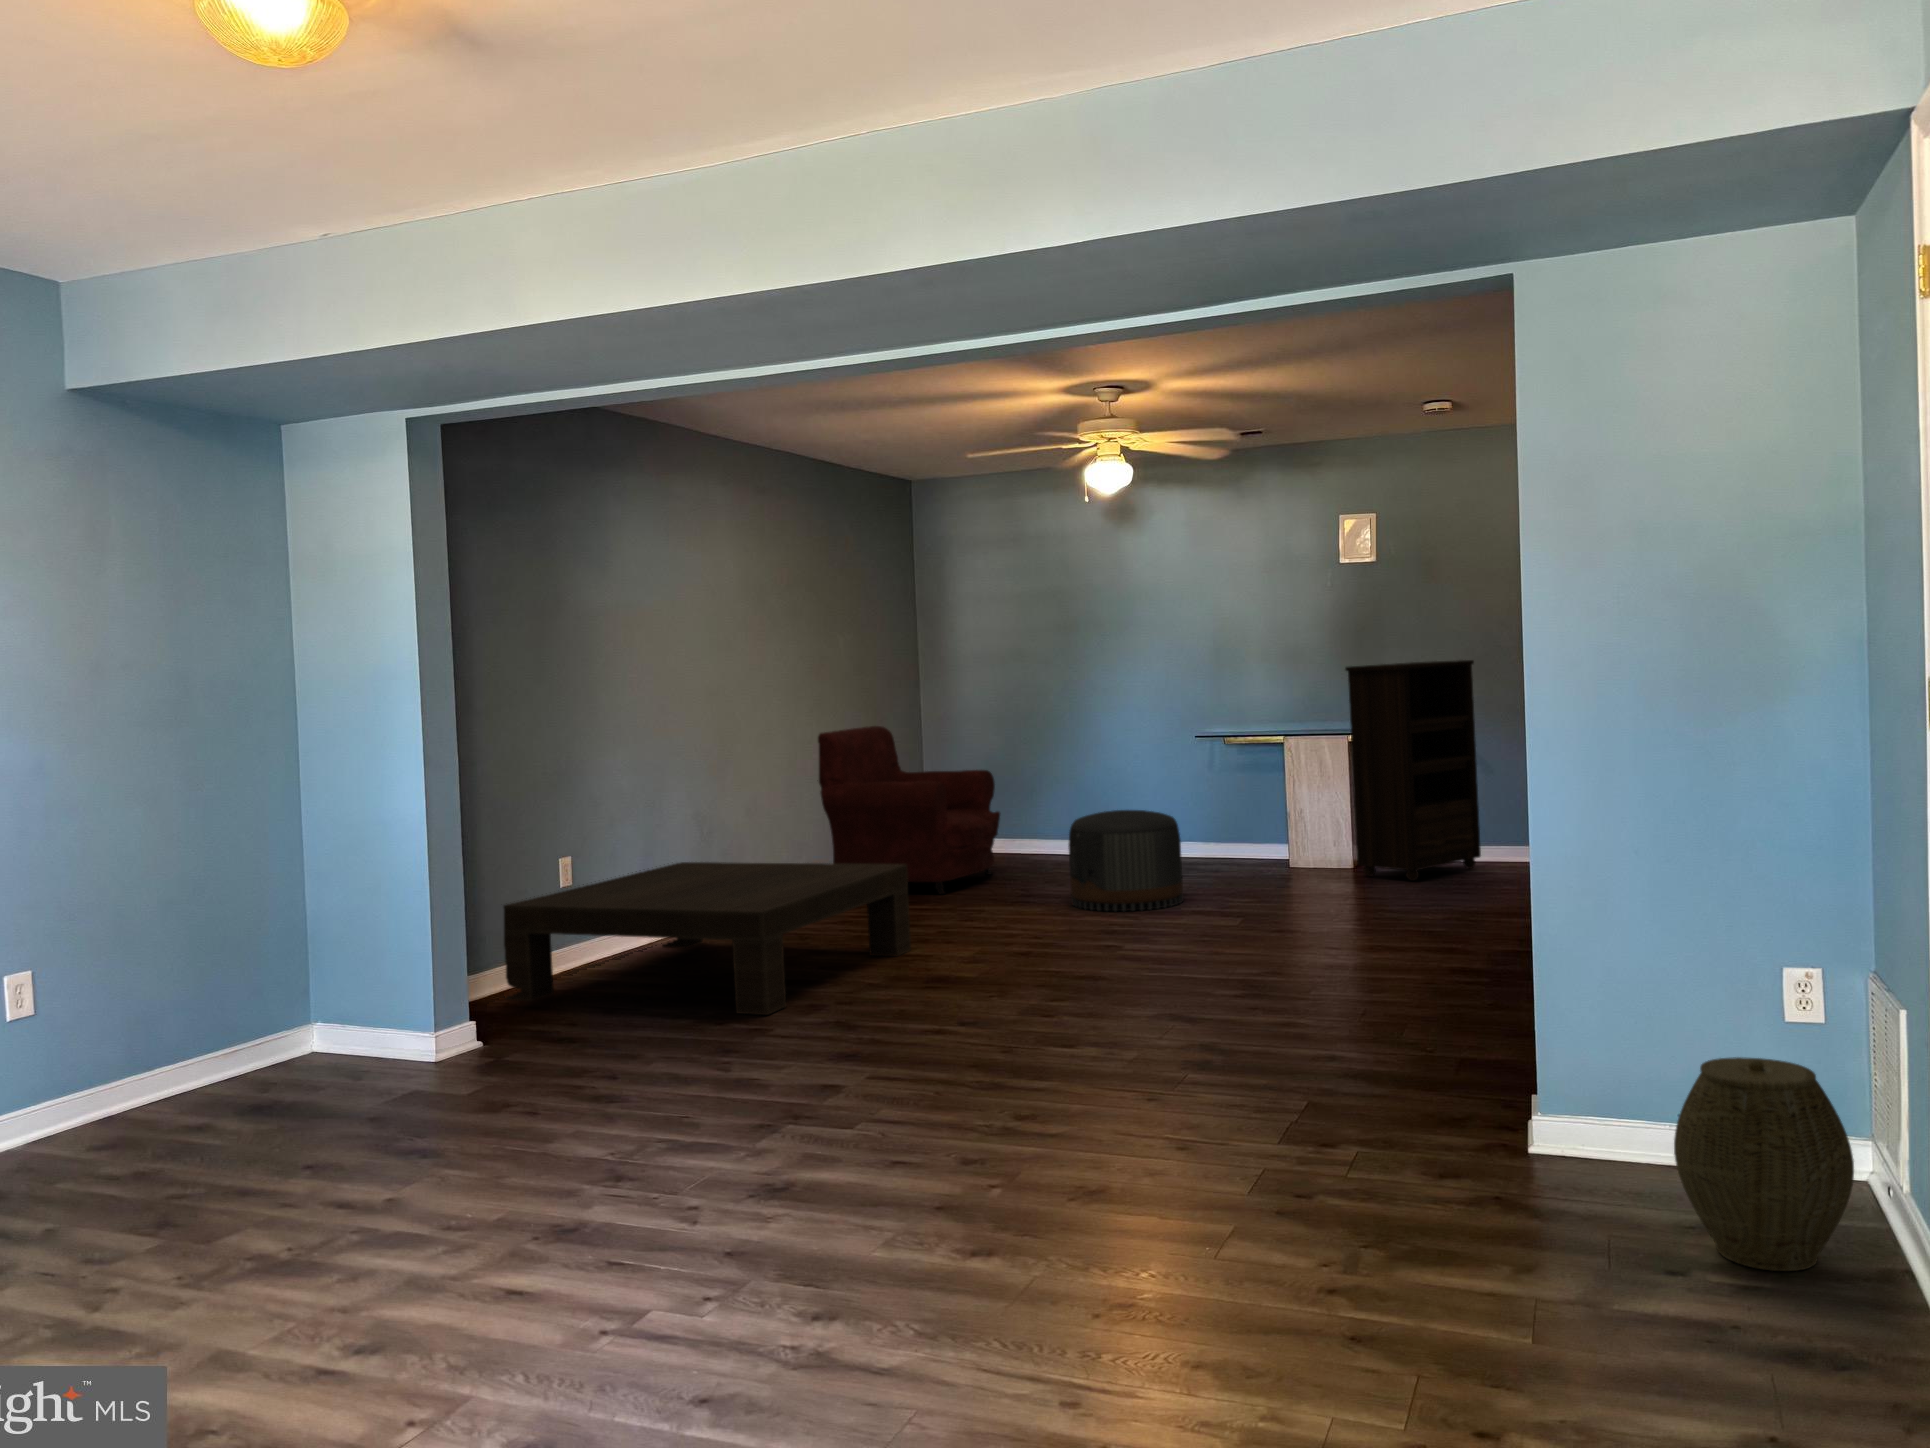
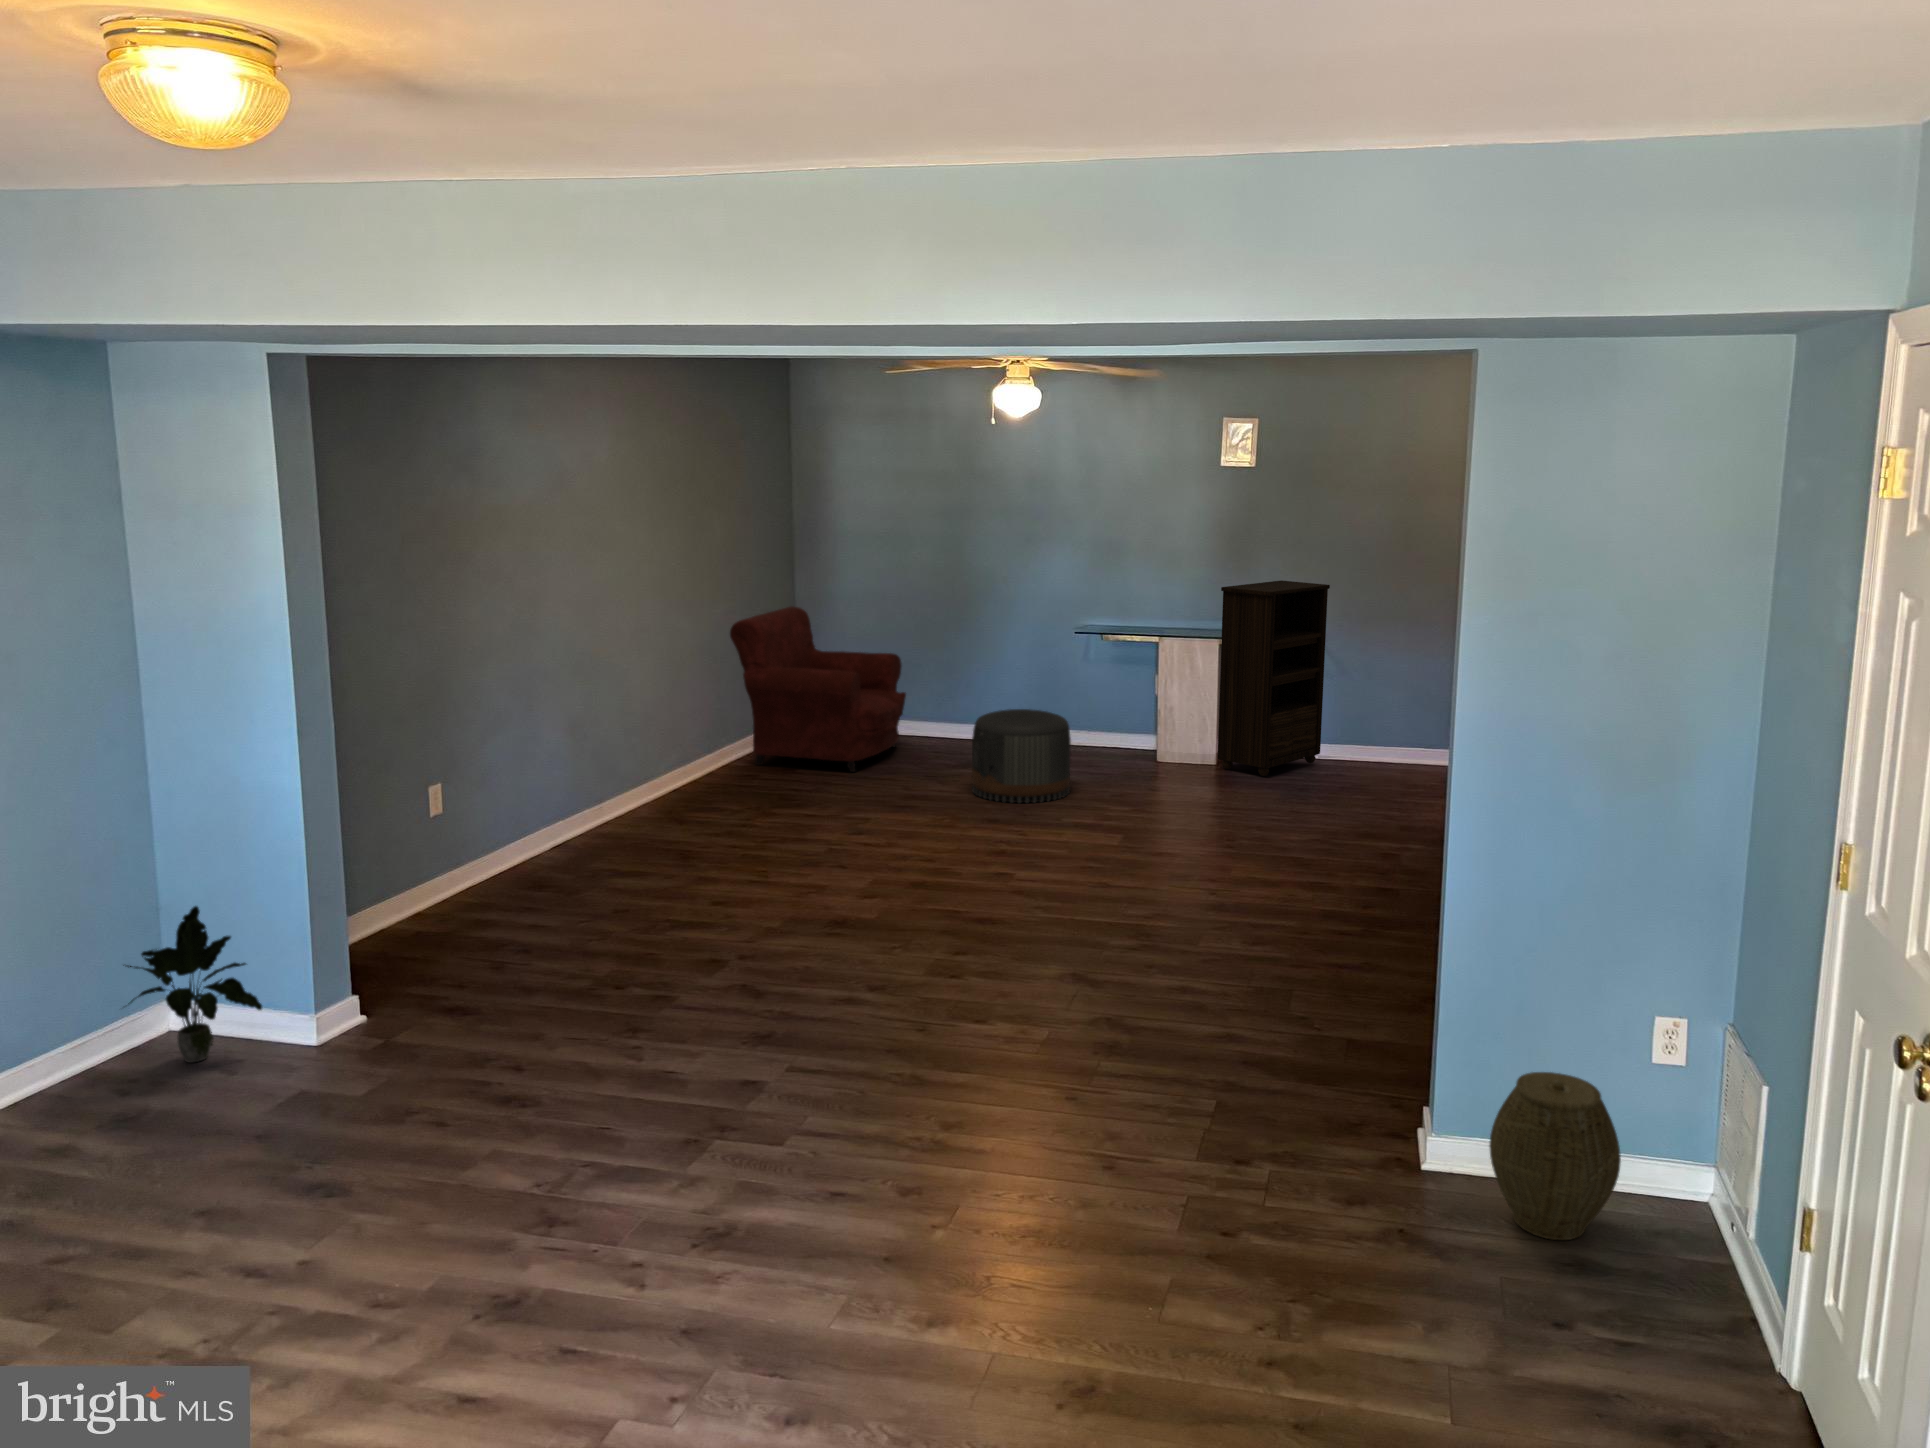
coffee table: present [504,862,911,1015] -> none [455,753,834,926]
potted plant: none [123,956,271,1129] -> present [123,906,262,1062]

